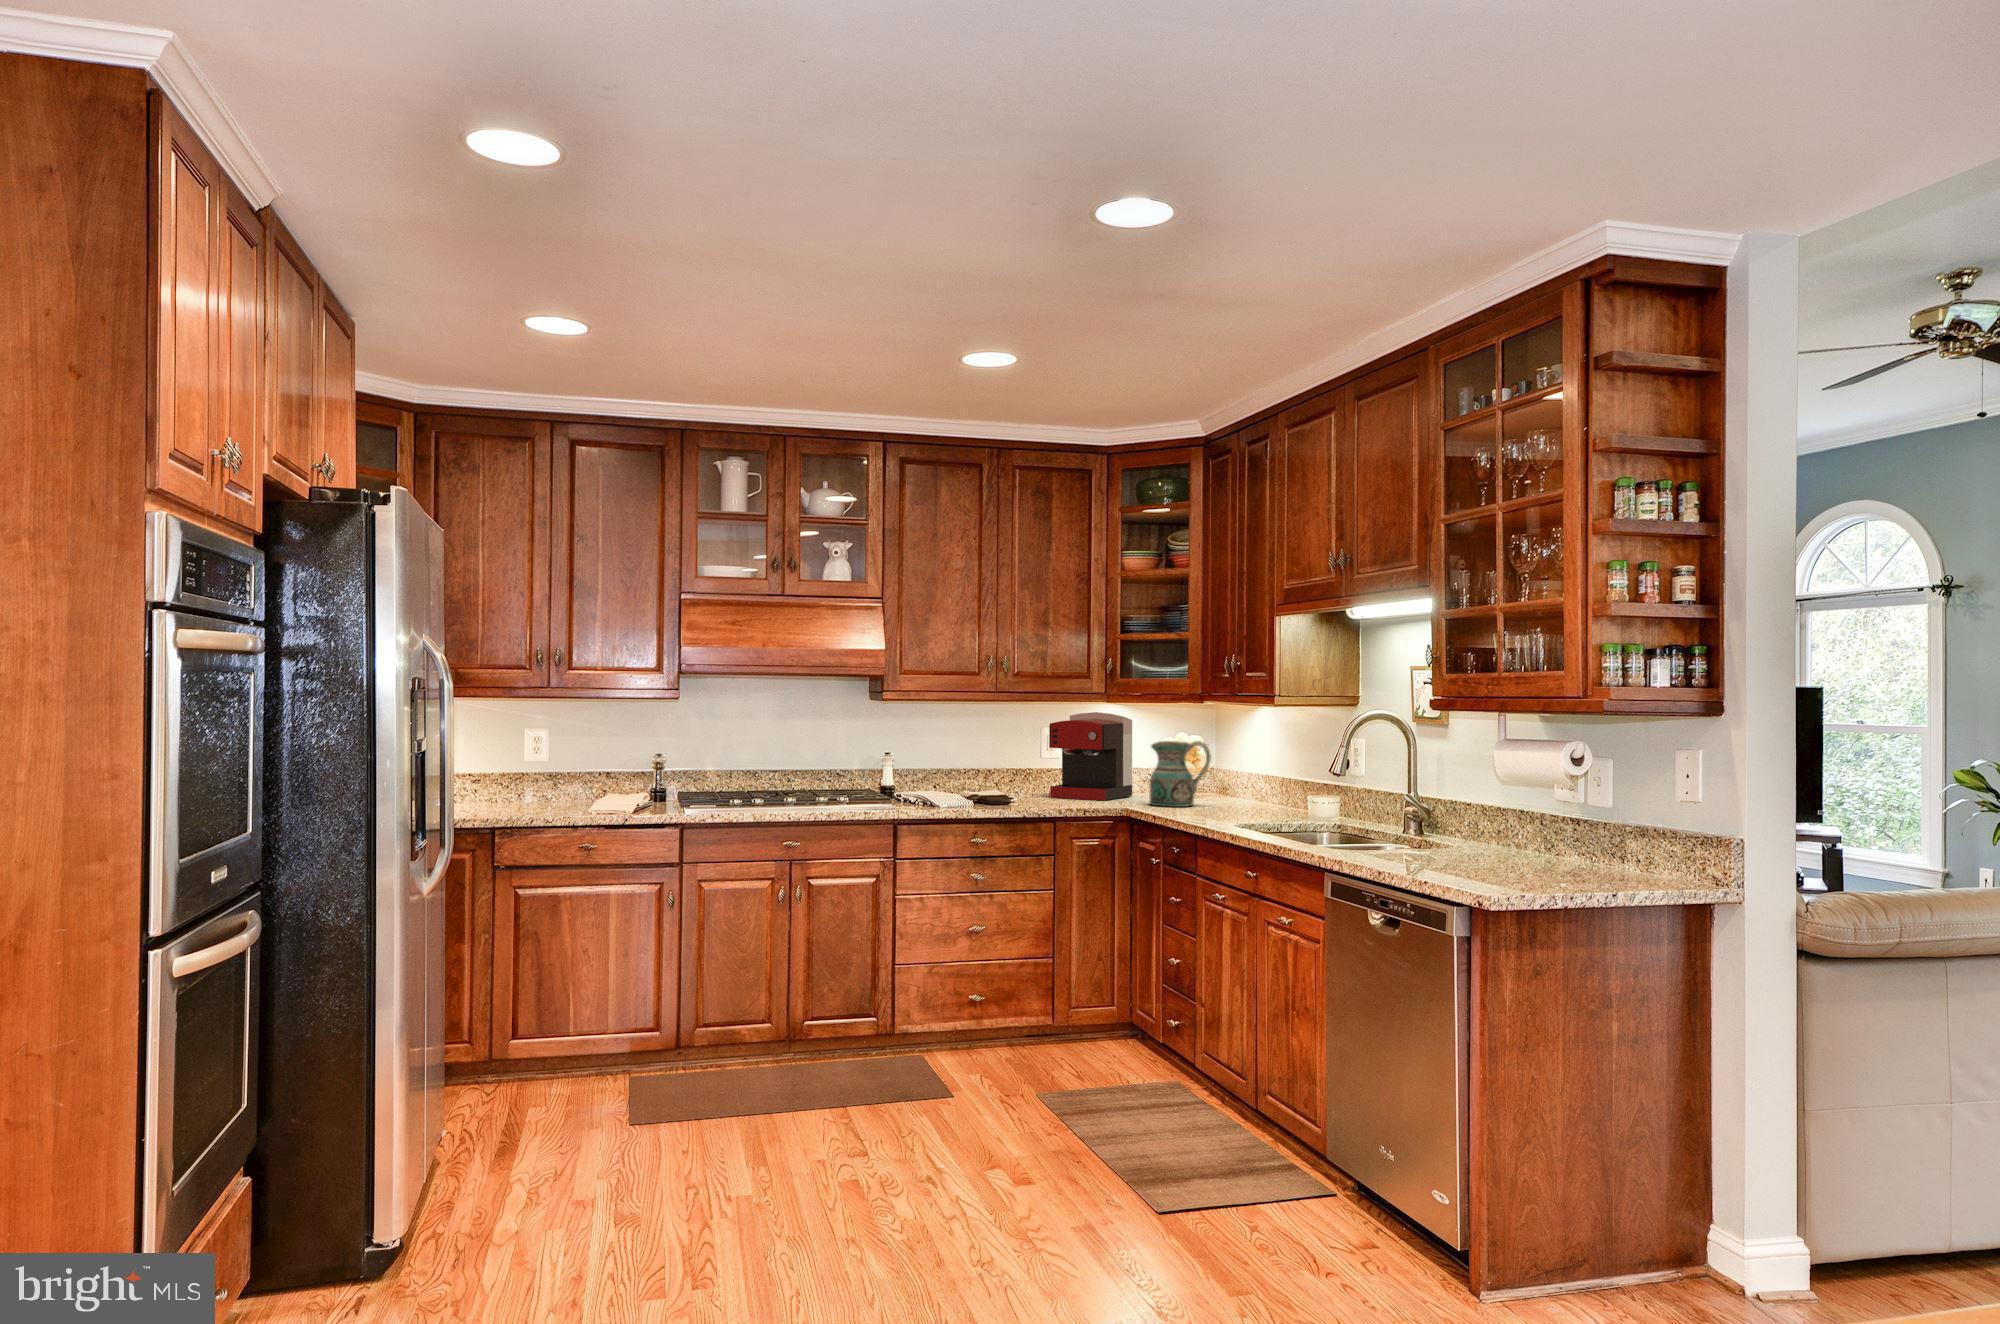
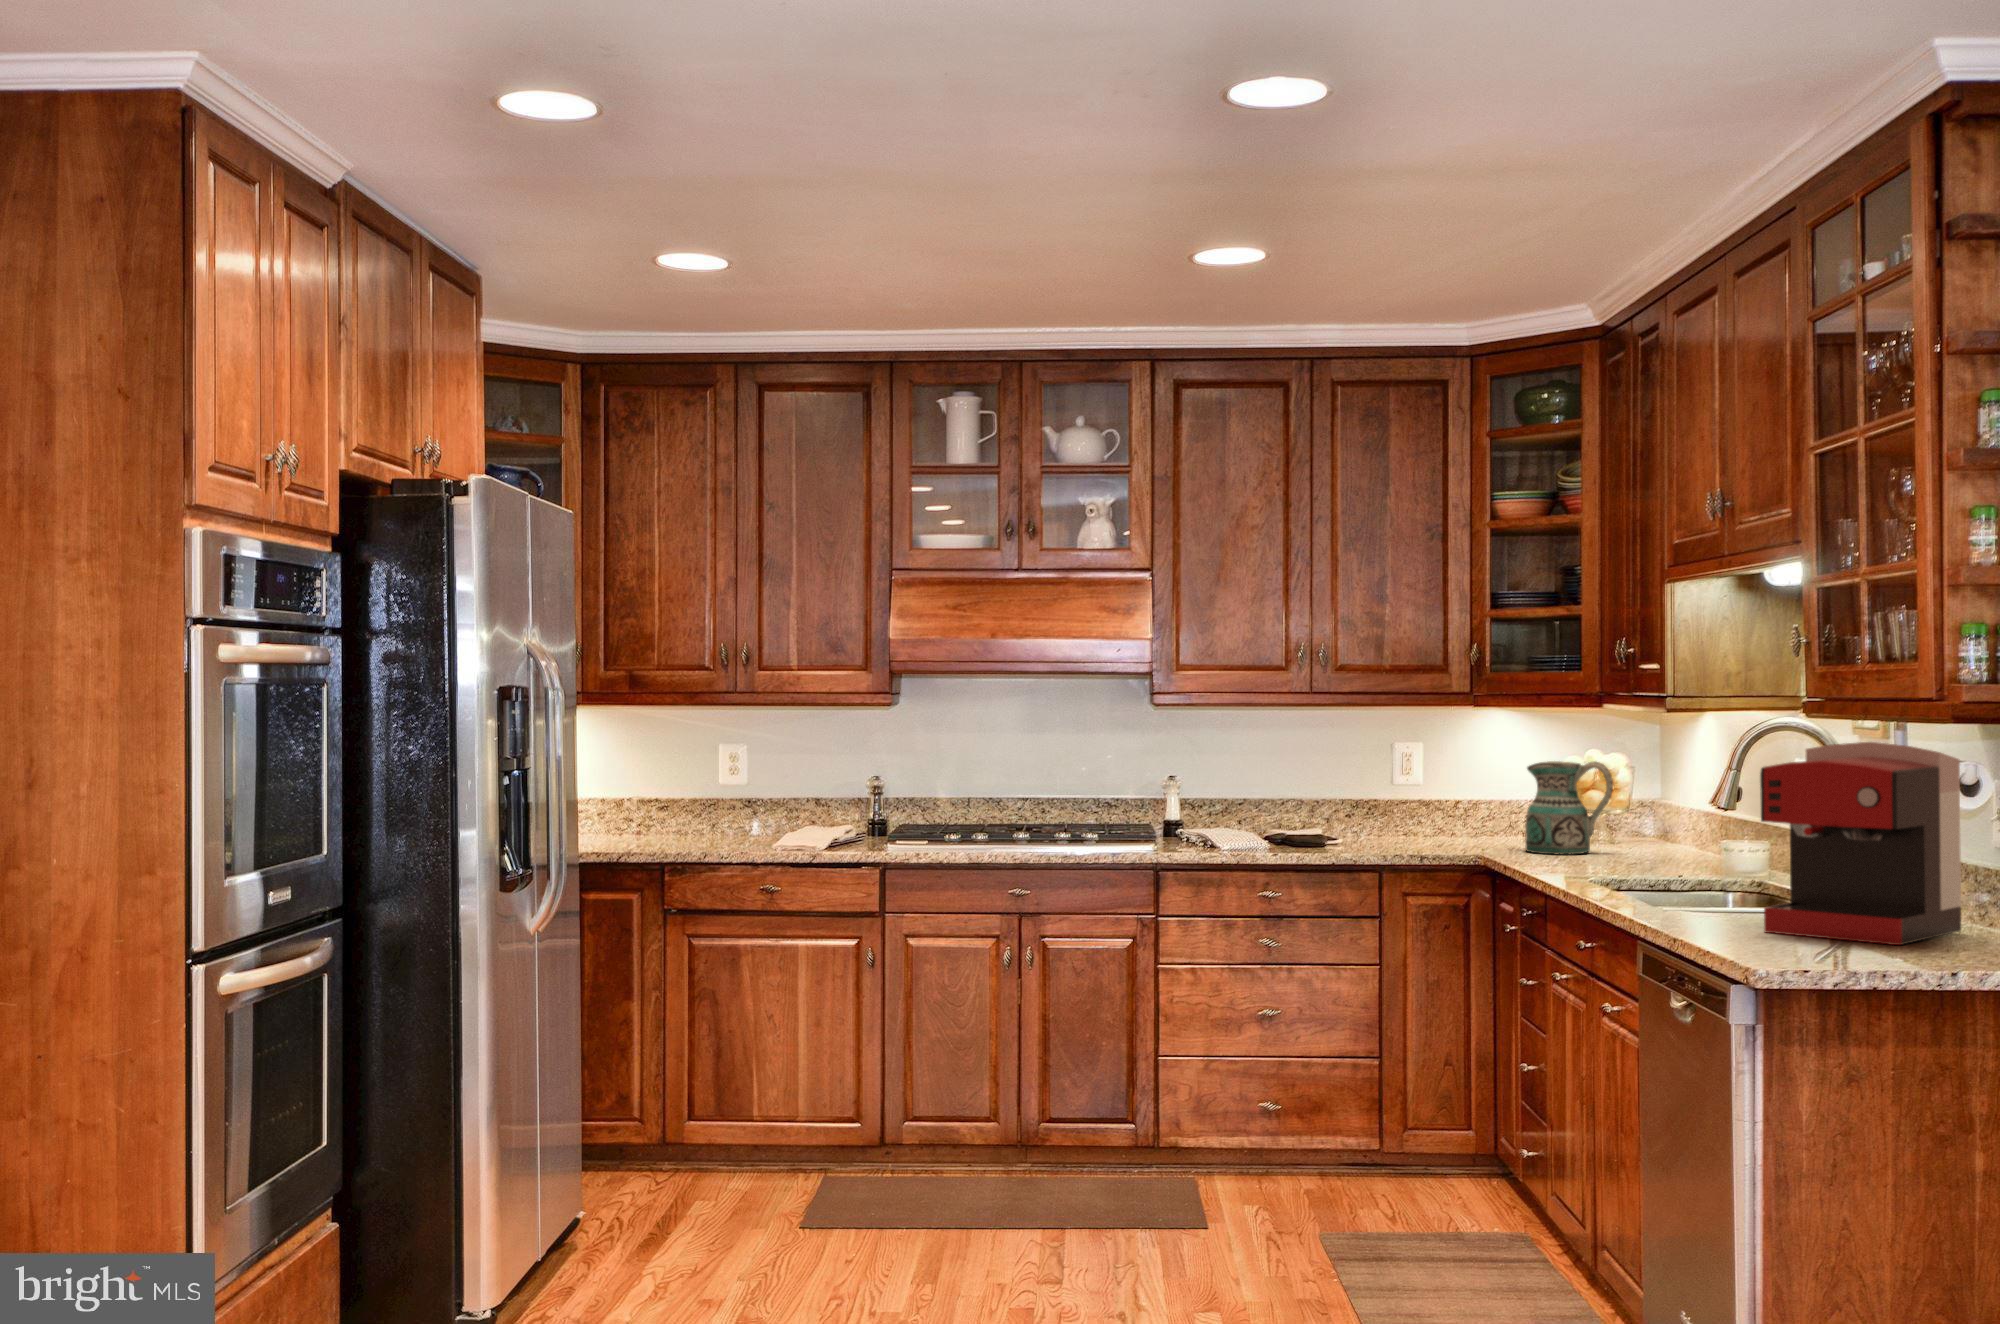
coffee maker: present [1049,712,1132,801] -> present [1760,742,1961,945]

